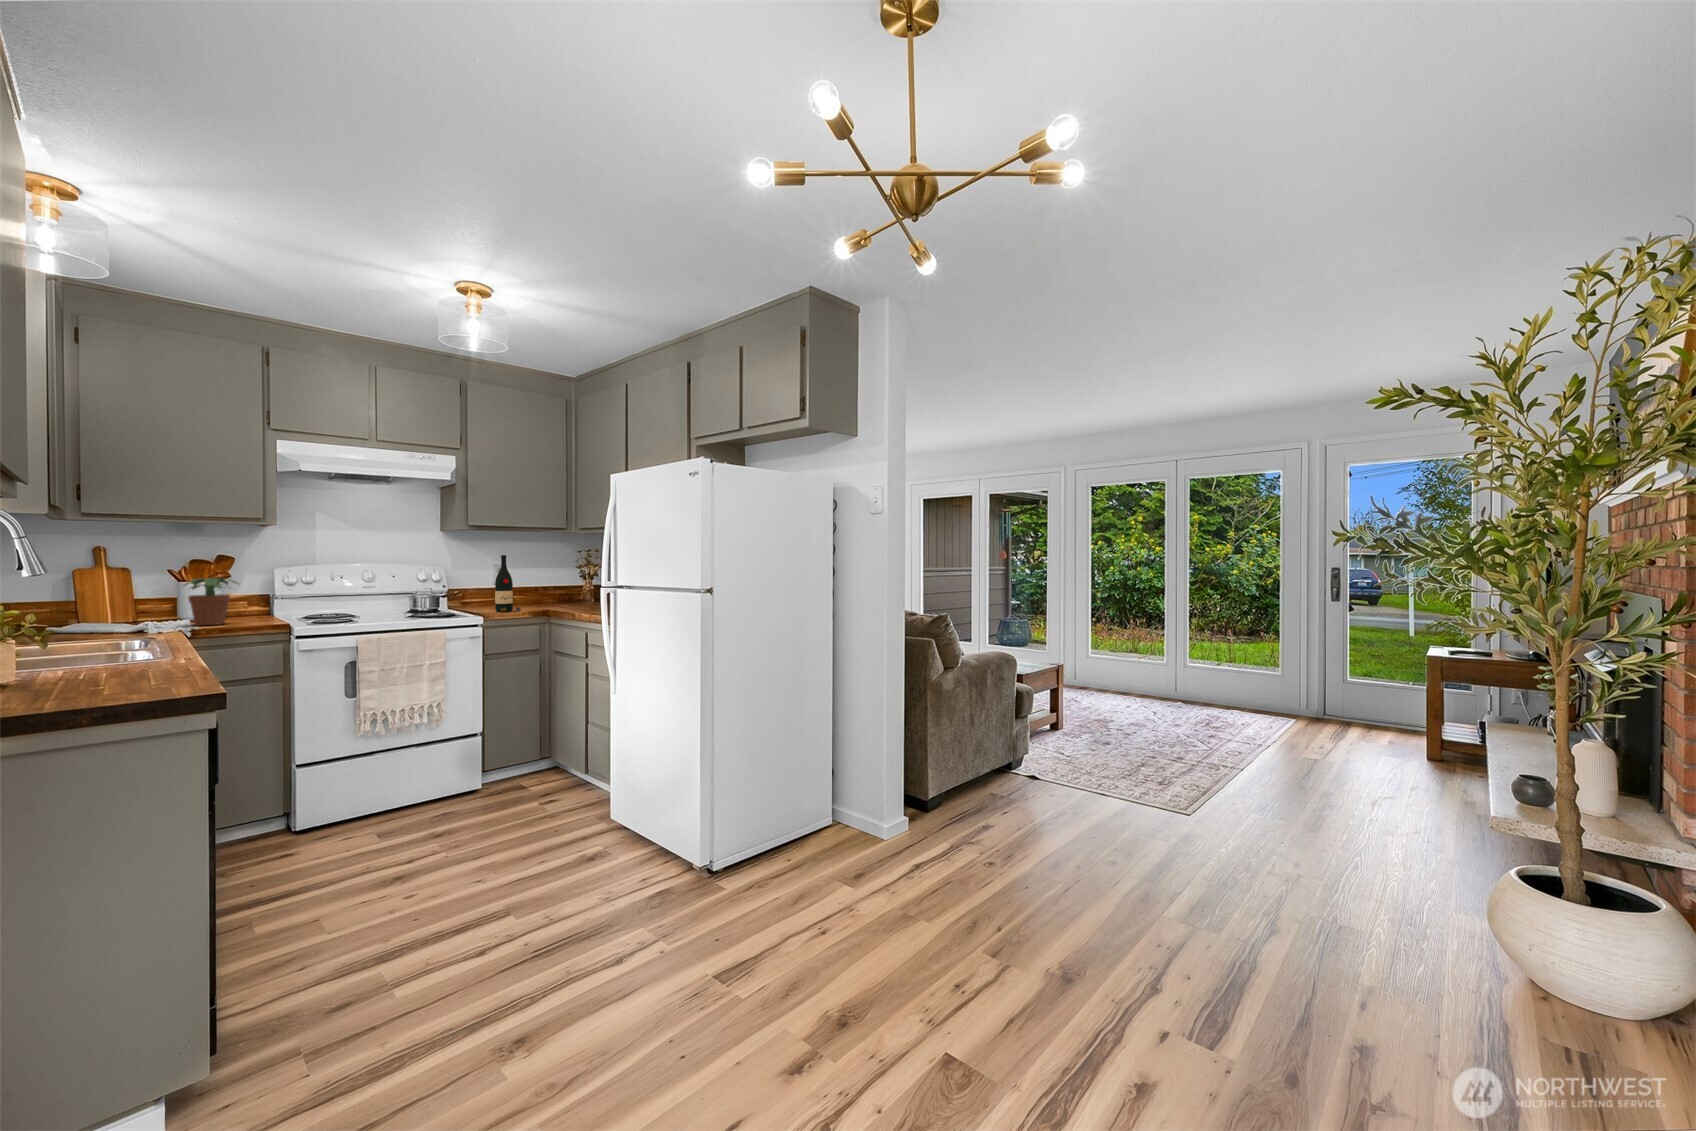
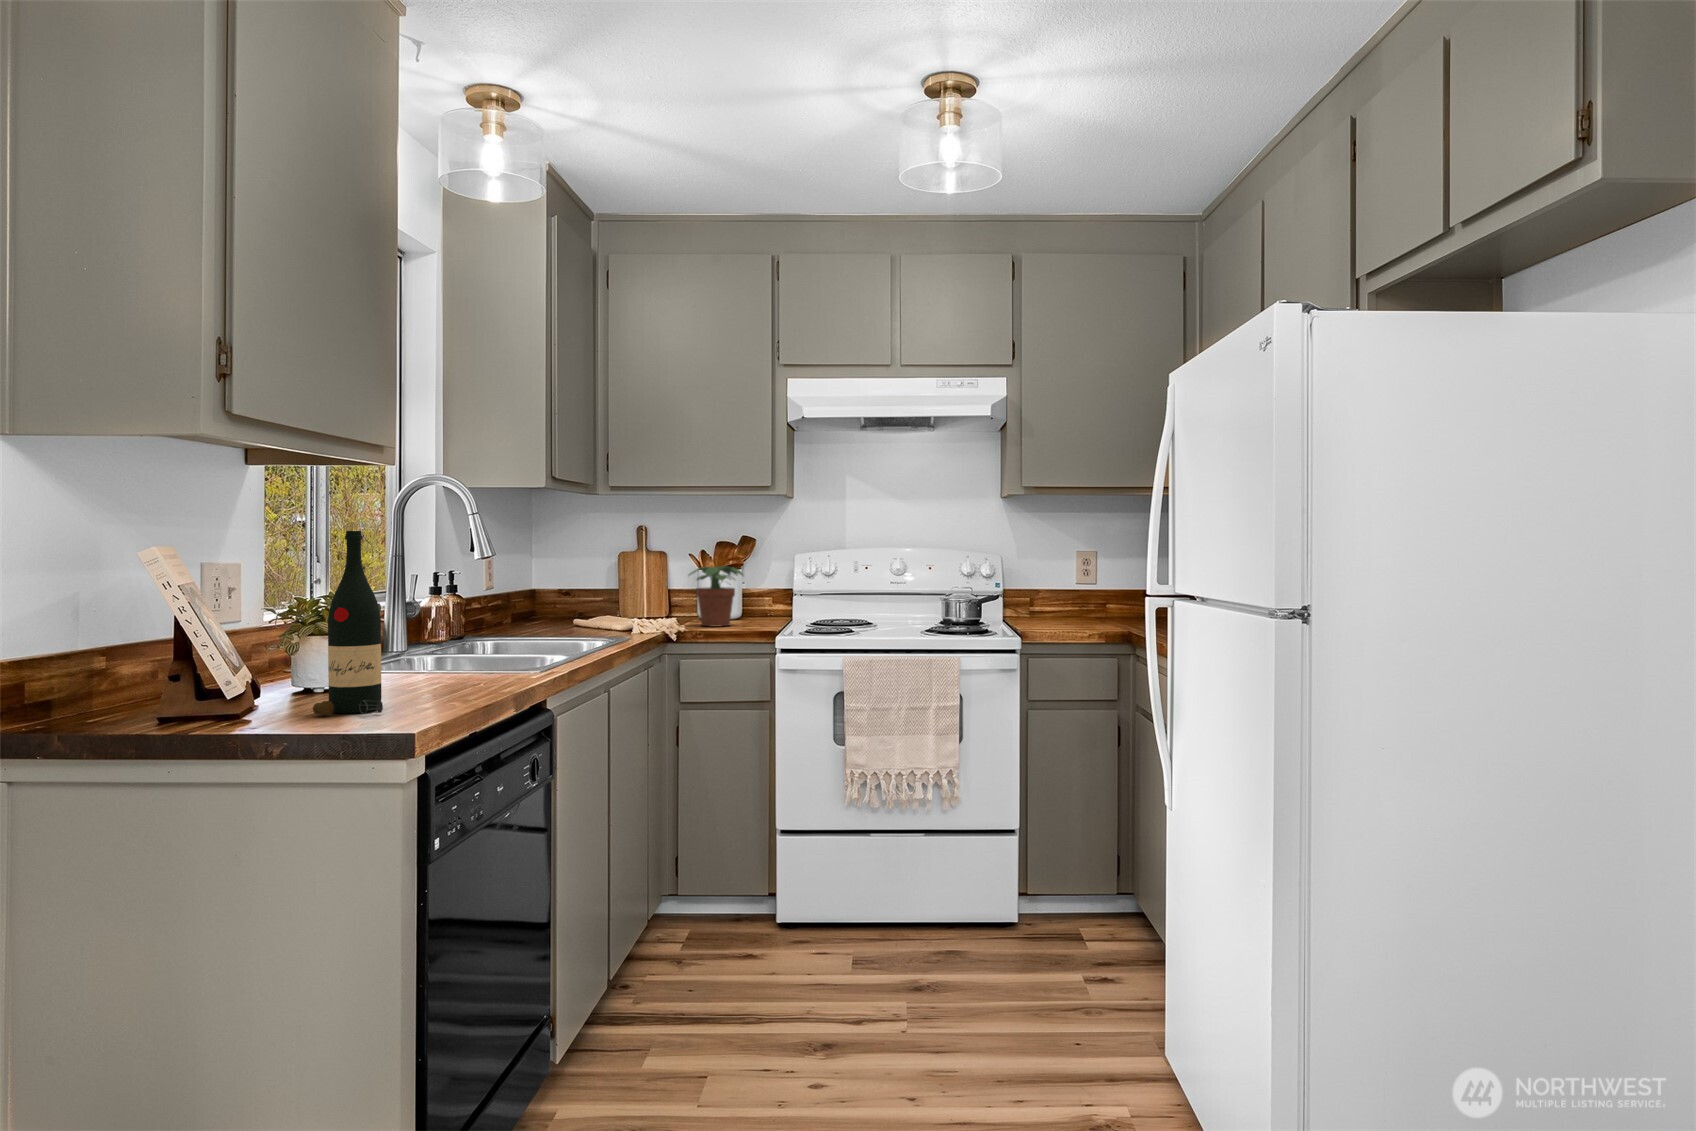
wine bottle: present [495,555,521,612] -> present [313,531,383,715]

